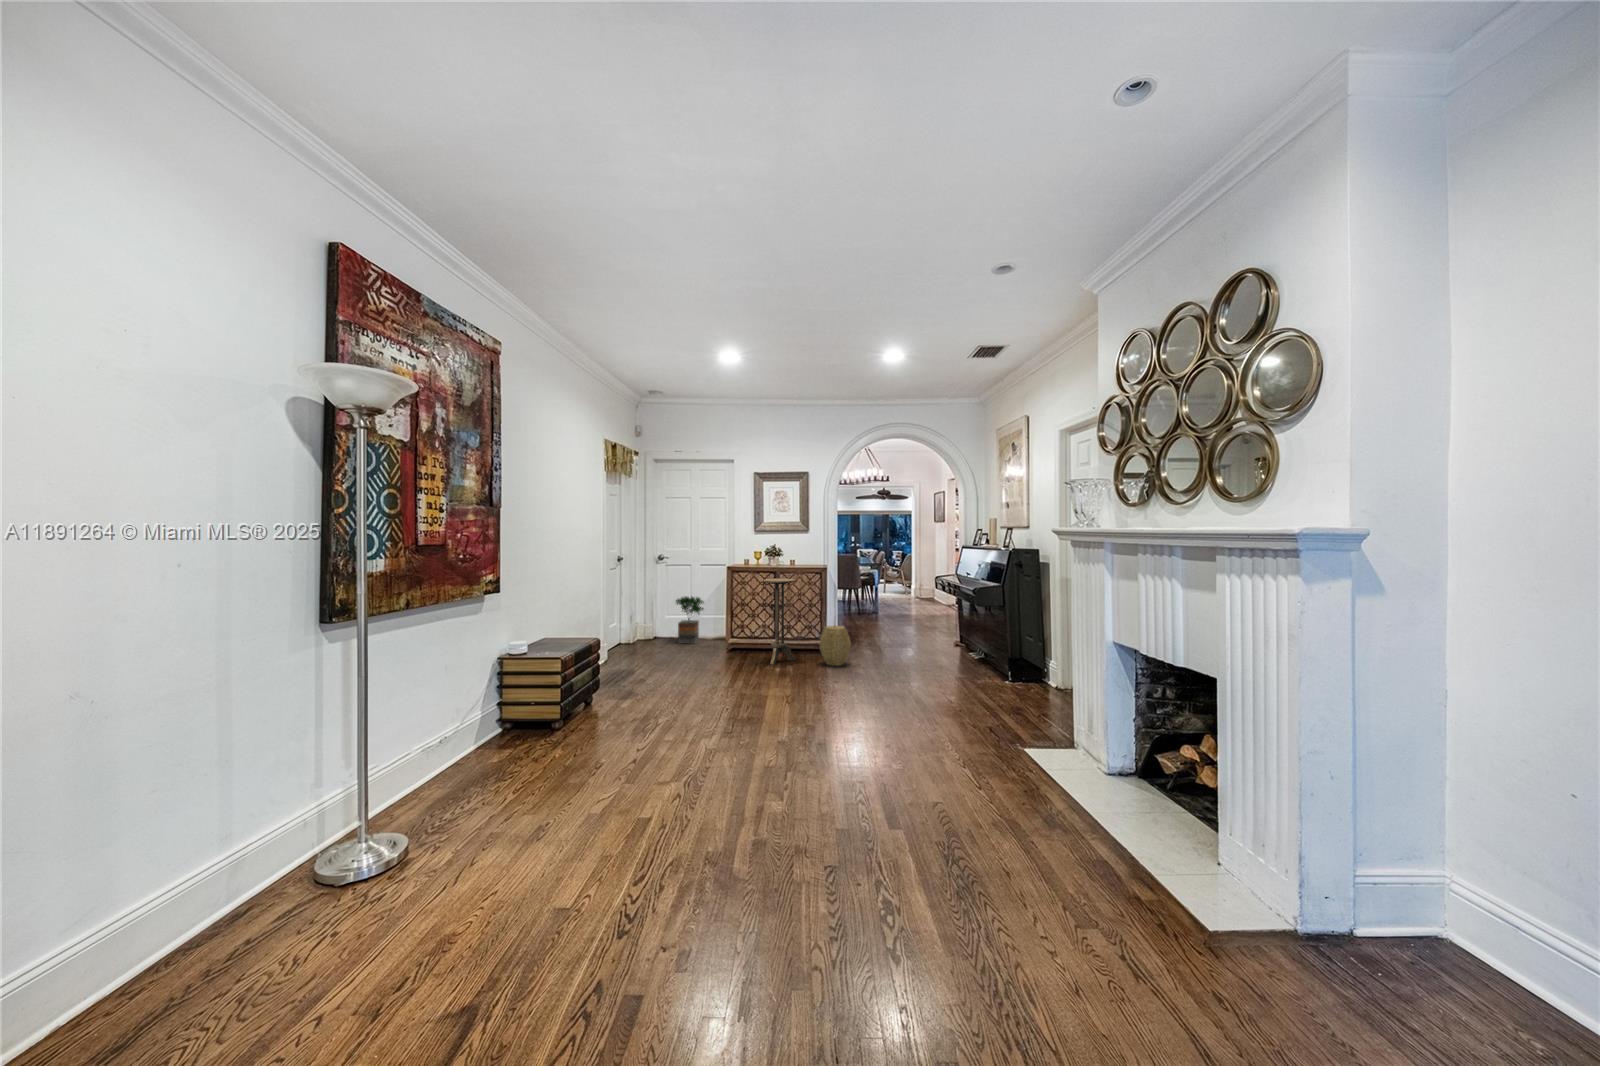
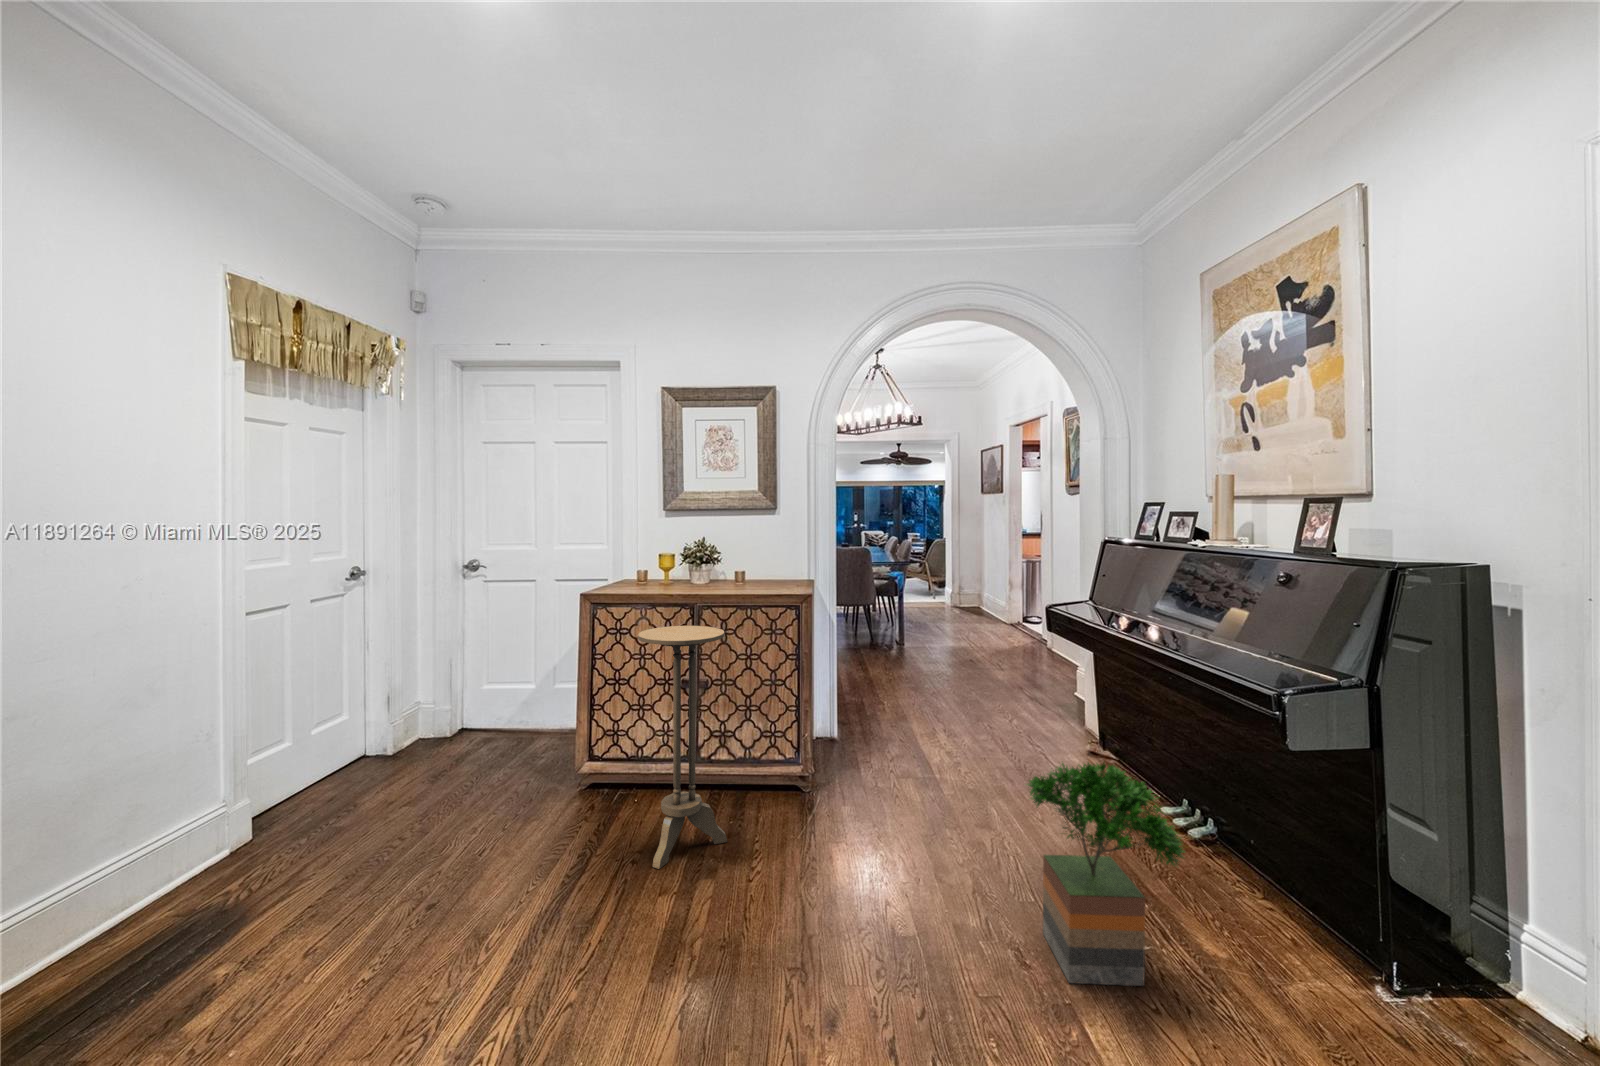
potted tree: present [676,596,704,644] -> present [1028,762,1185,986]
woven basket: present [820,625,851,666] -> none [788,755,873,878]

